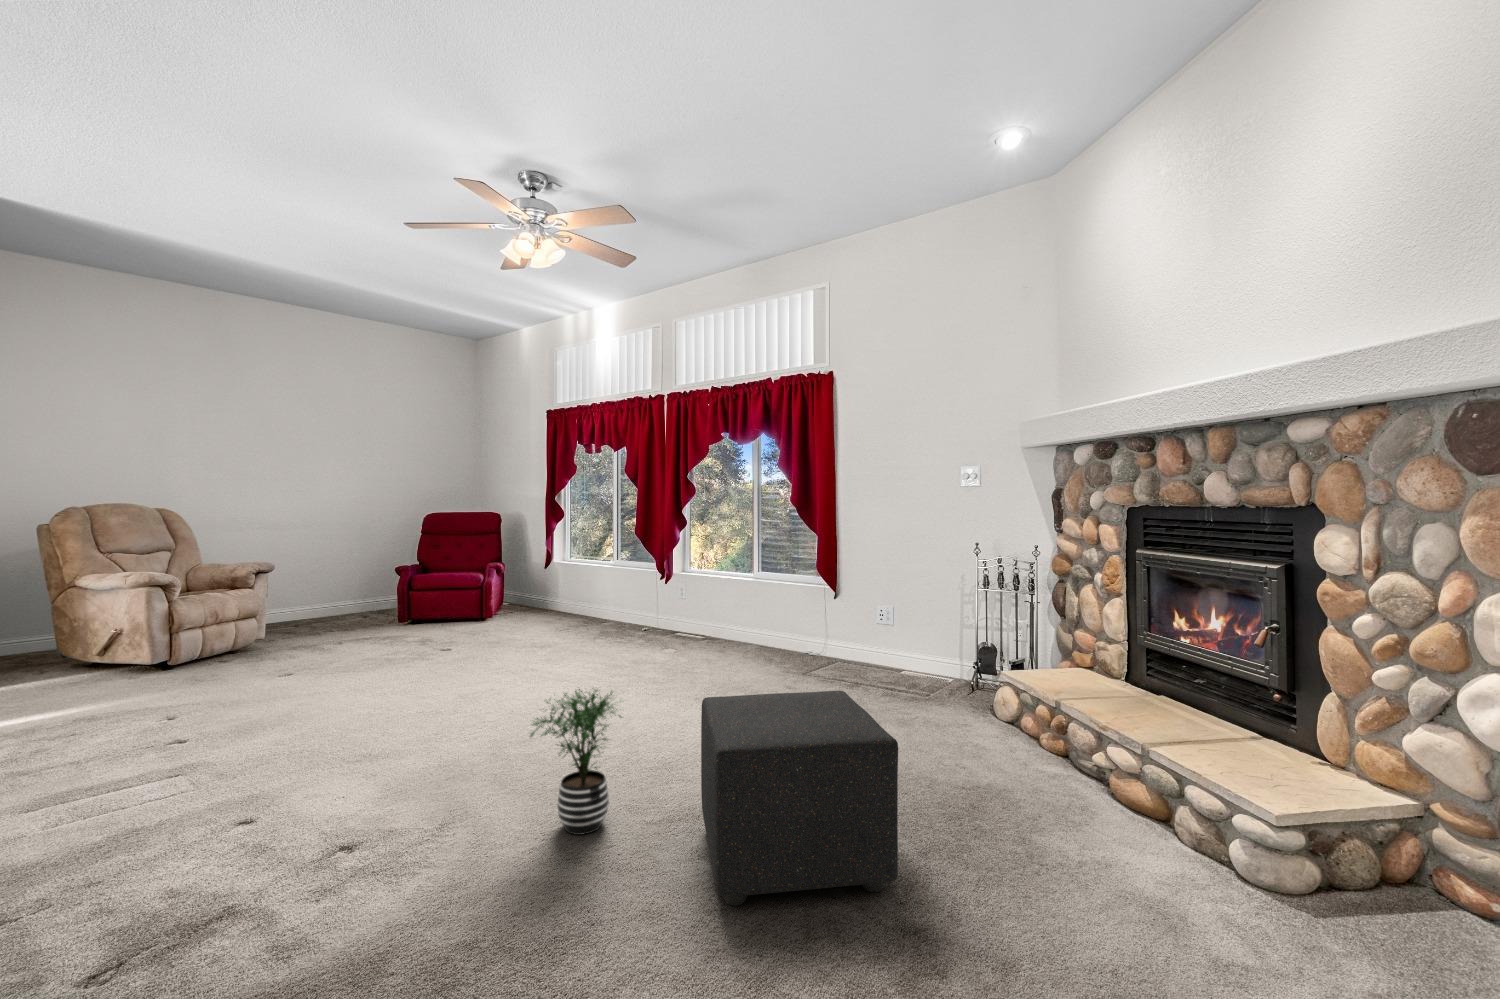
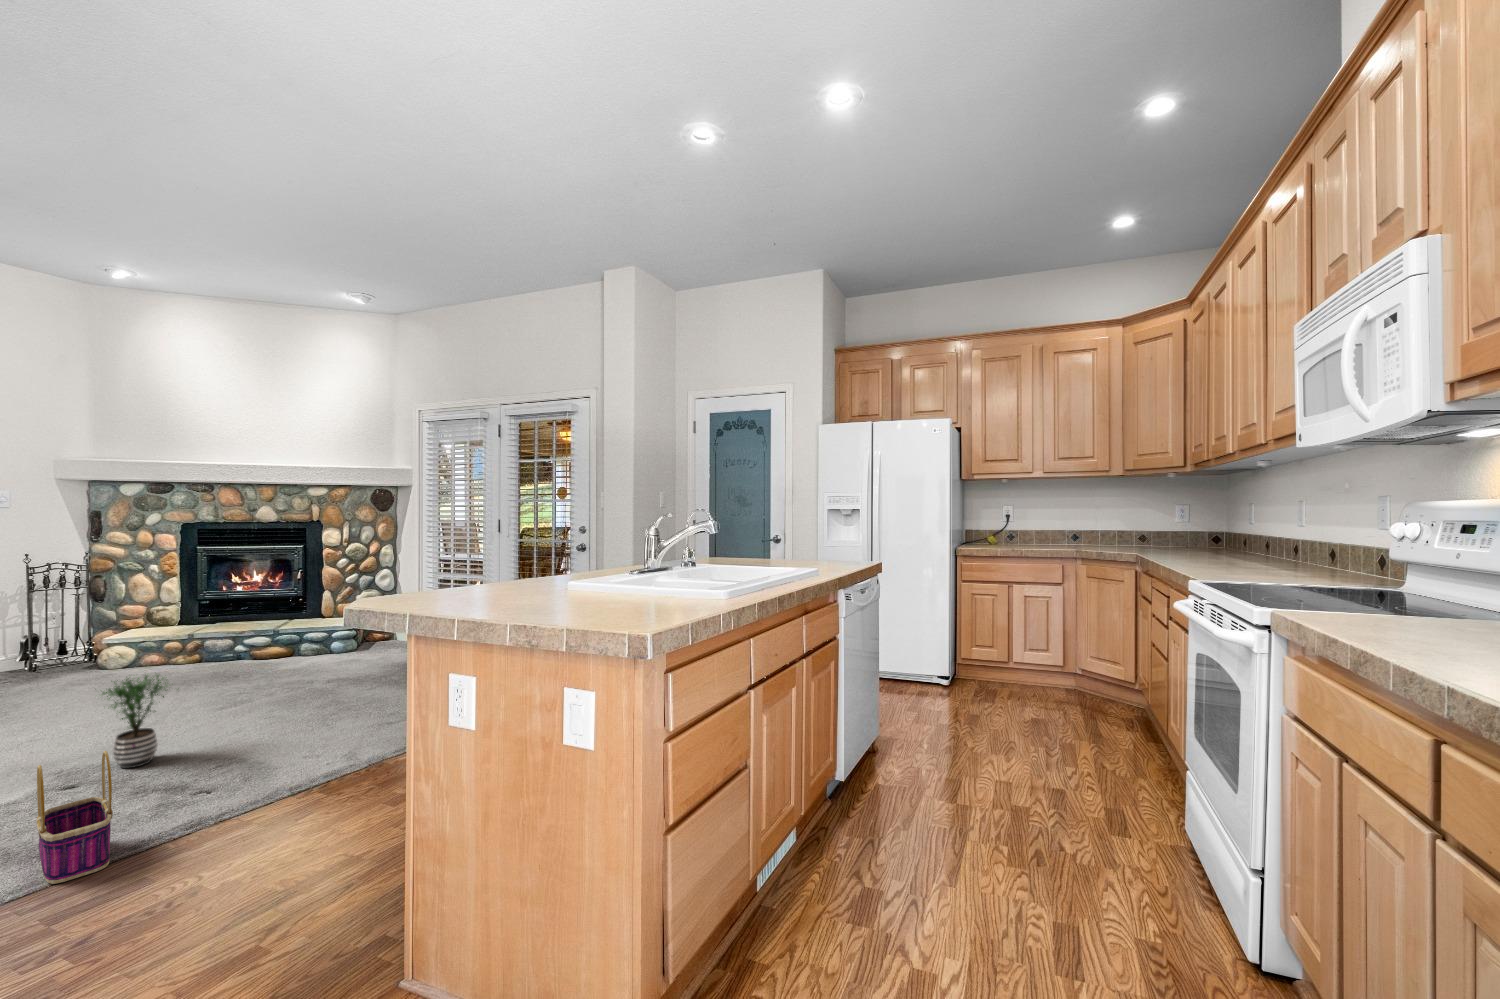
ottoman: present [701,691,898,905] -> none [180,633,304,730]
basket: none [142,731,287,913] -> present [36,751,113,884]

